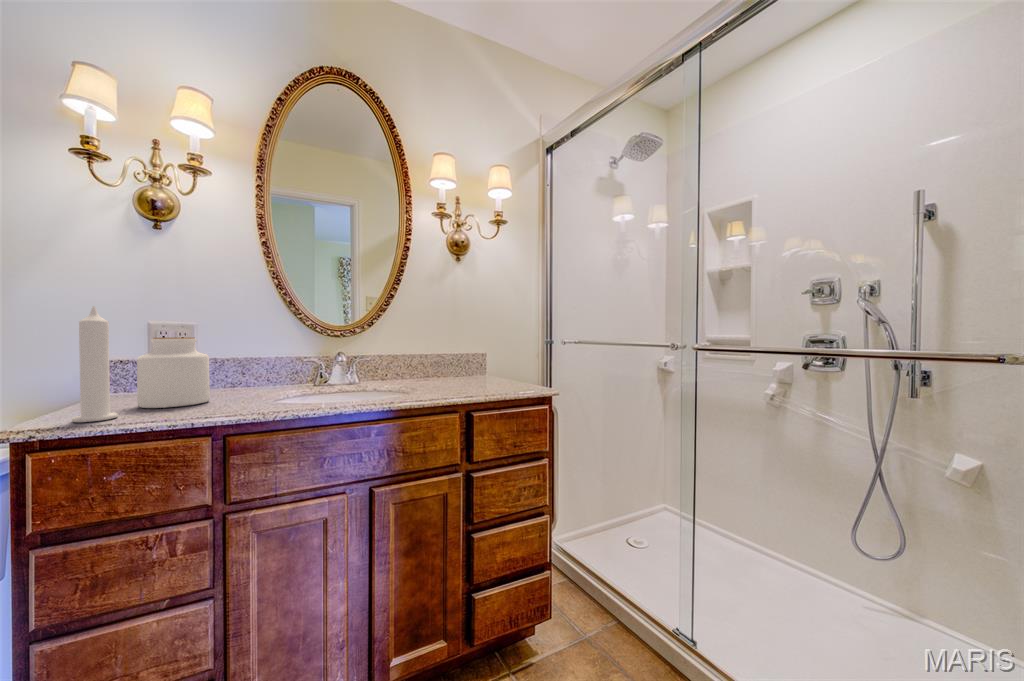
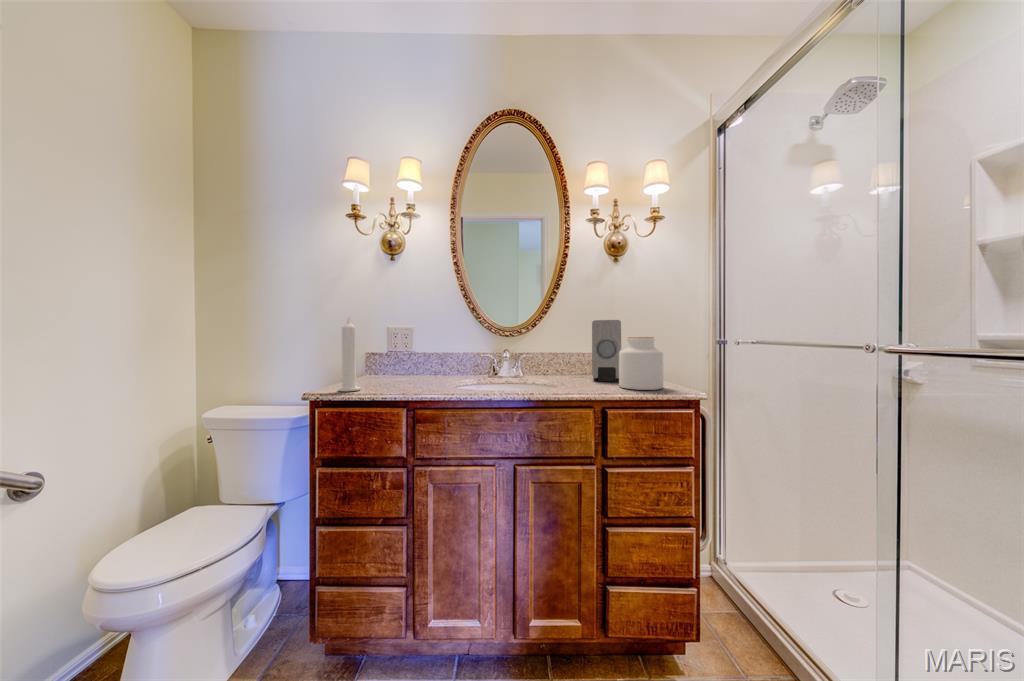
soap dispenser: none [438,320,472,384] -> present [592,320,621,381]
jar: present [137,337,210,408] -> present [619,337,663,390]

